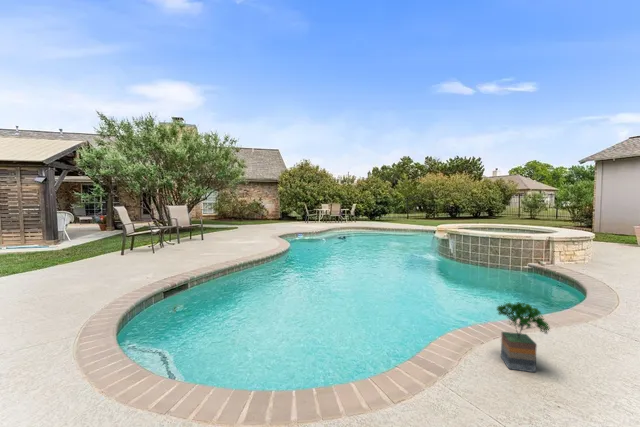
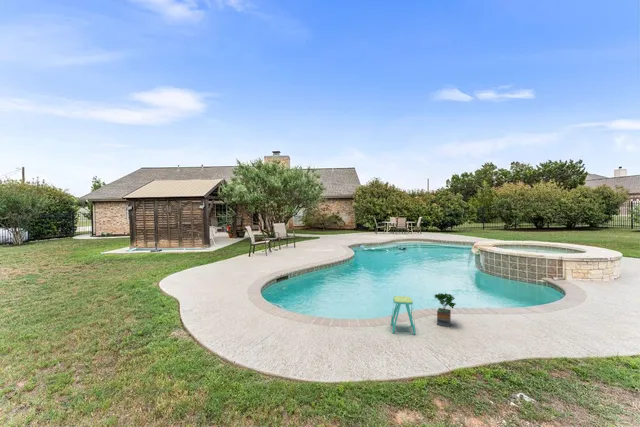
stool: none [426,318,500,416] -> present [391,296,416,335]

